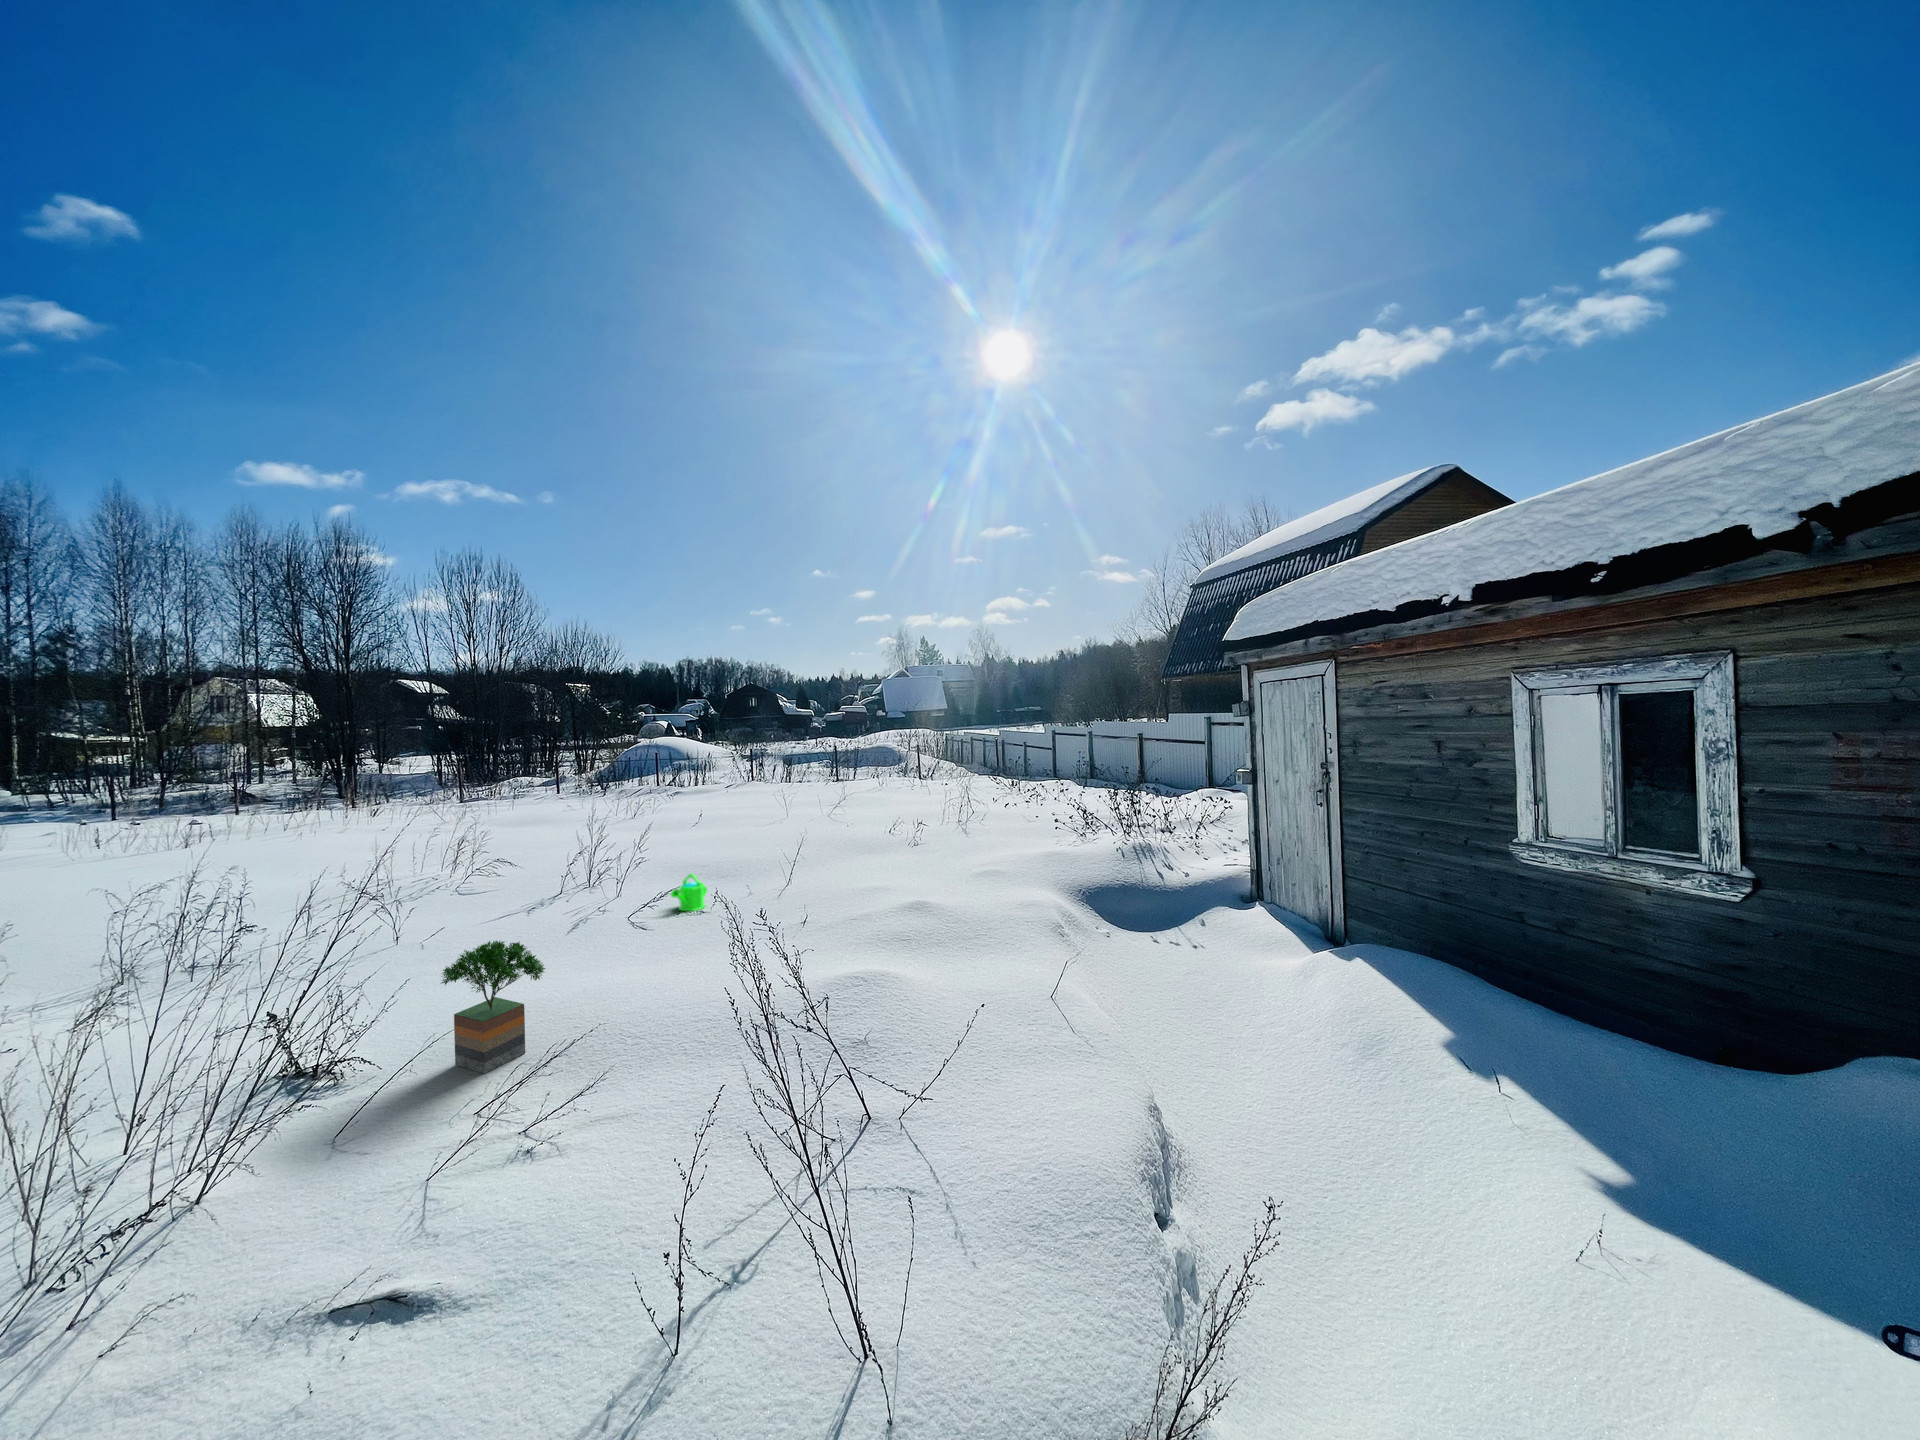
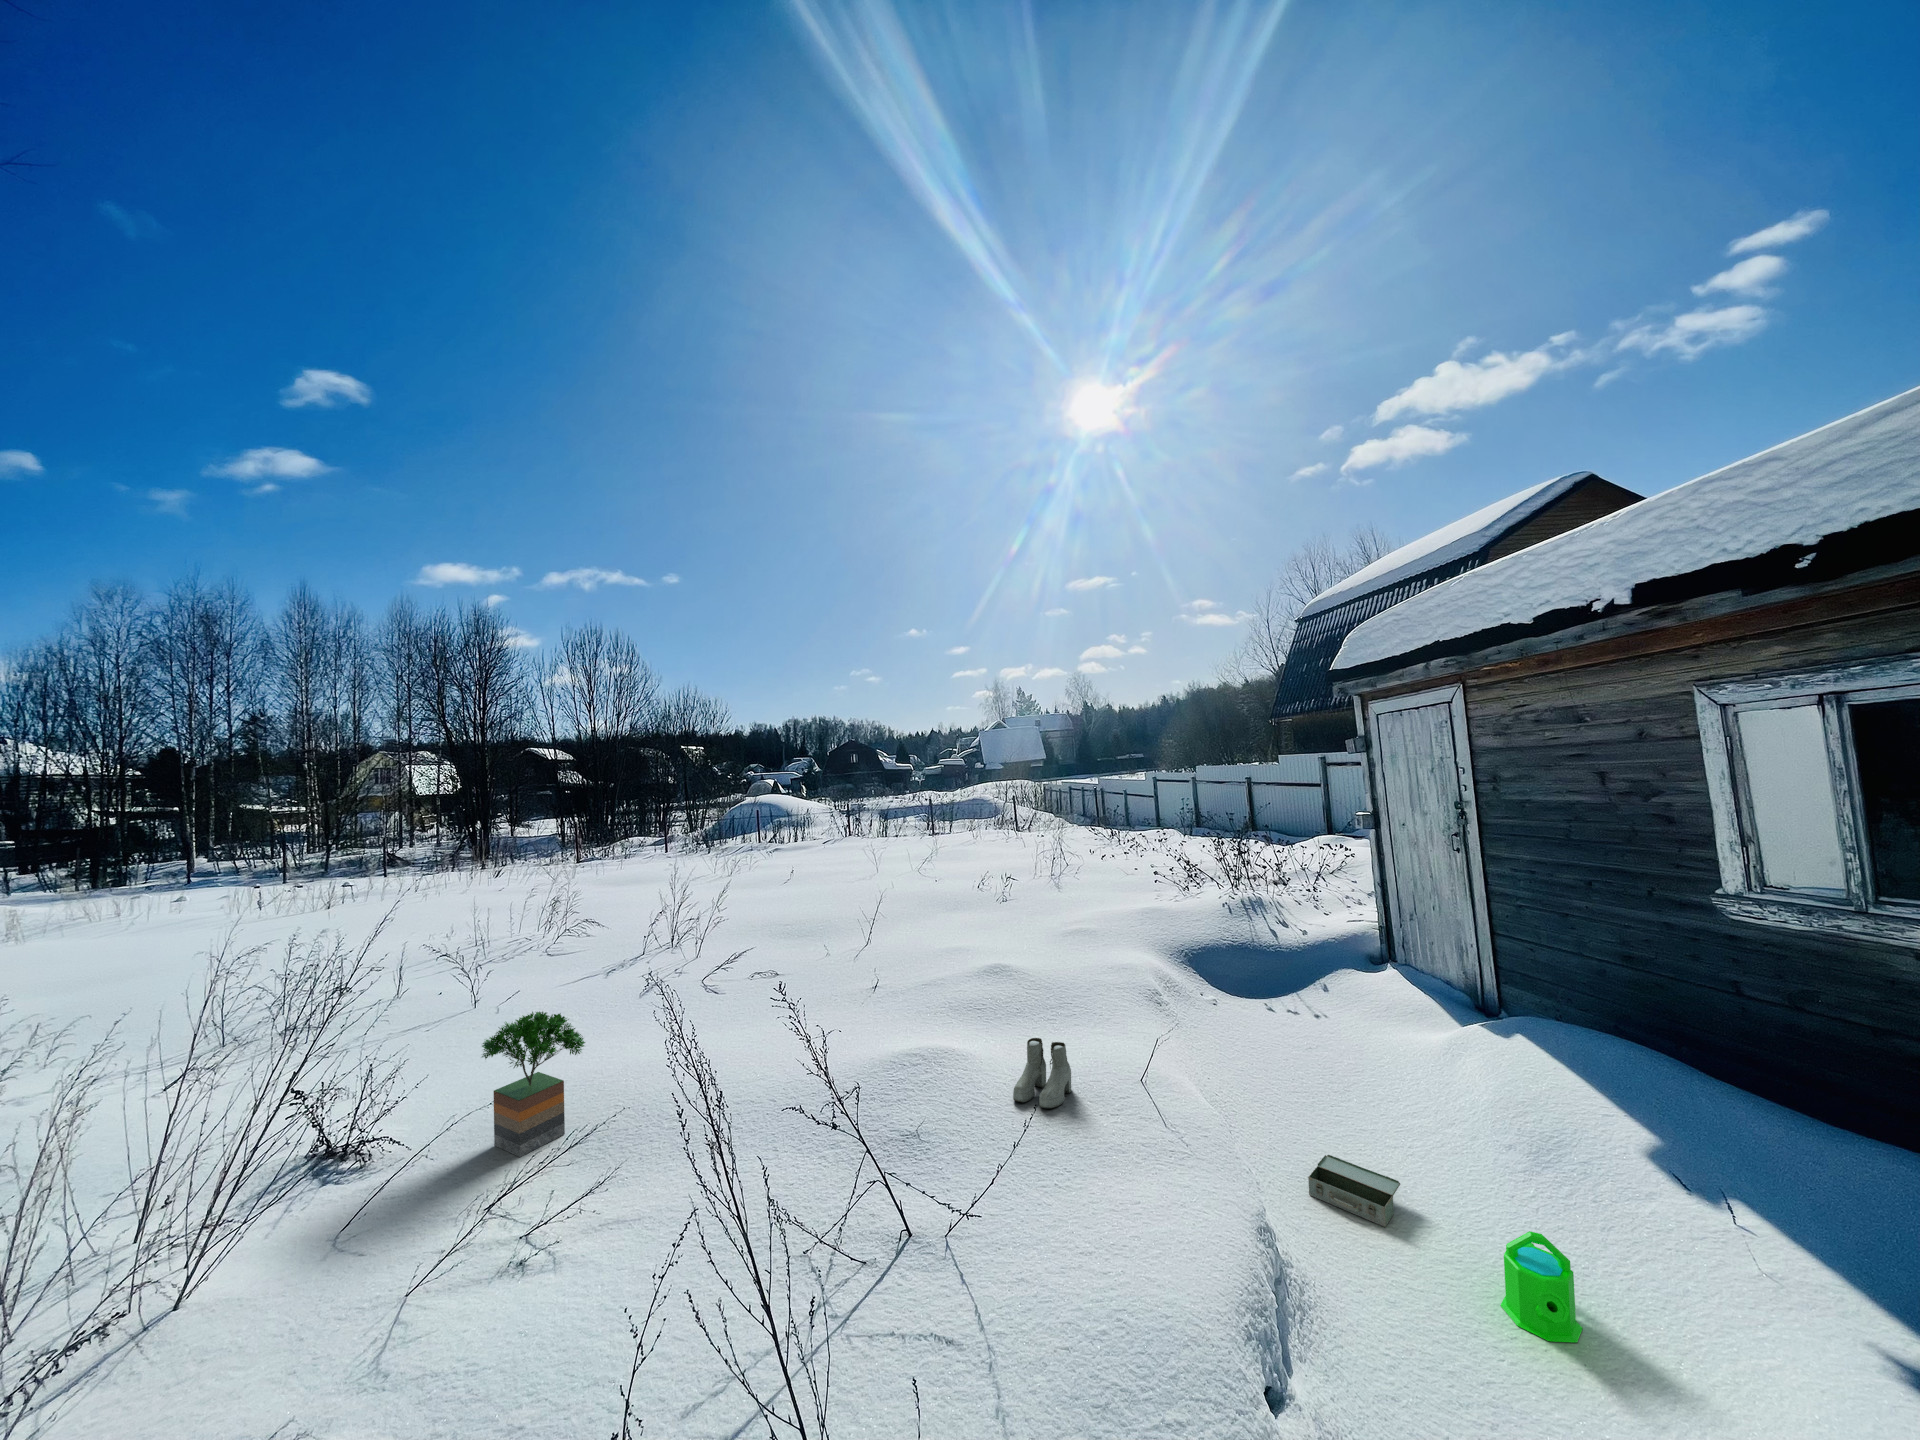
watering can: present [671,874,707,911] -> present [1500,1231,1583,1343]
boots: none [946,961,996,1019] -> present [1013,1038,1071,1109]
toolbox: none [1190,1050,1261,1102] -> present [1308,1155,1400,1227]

